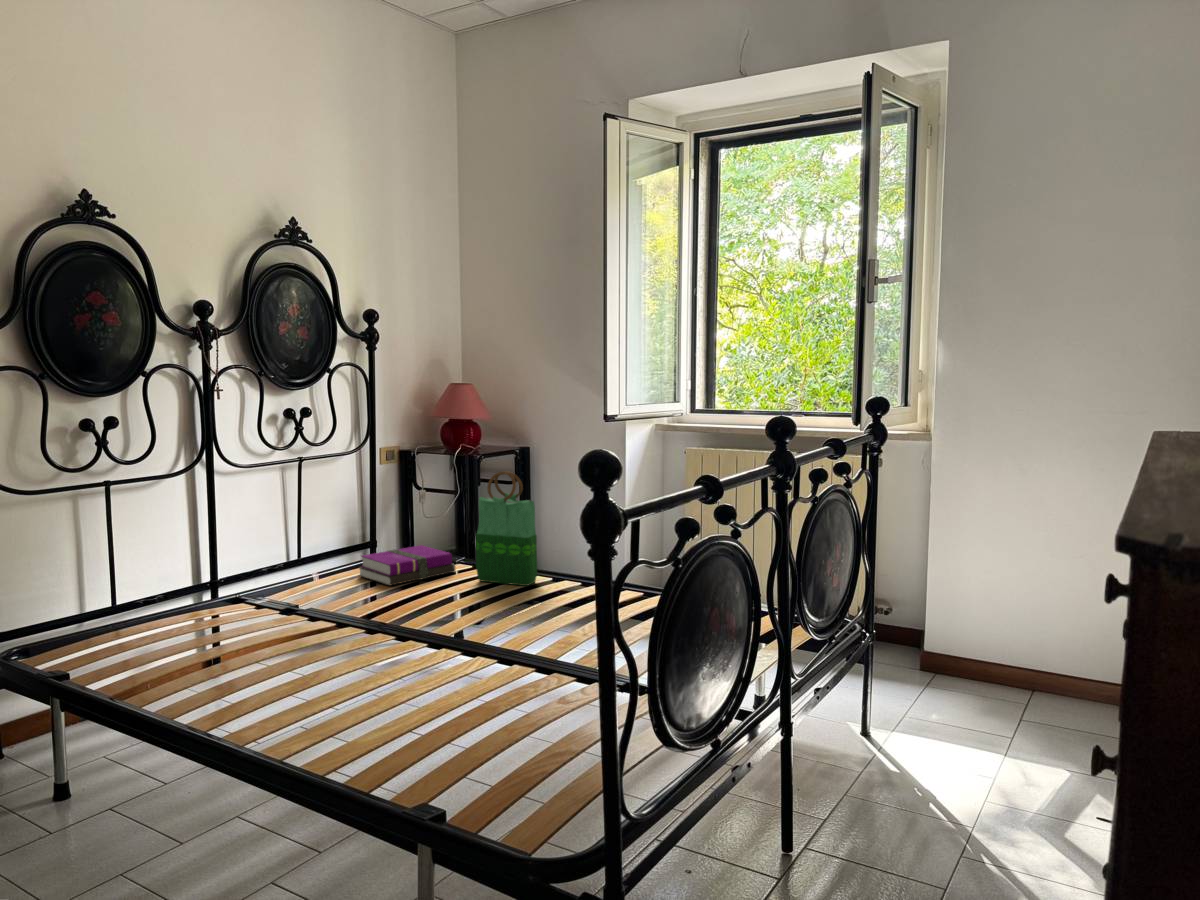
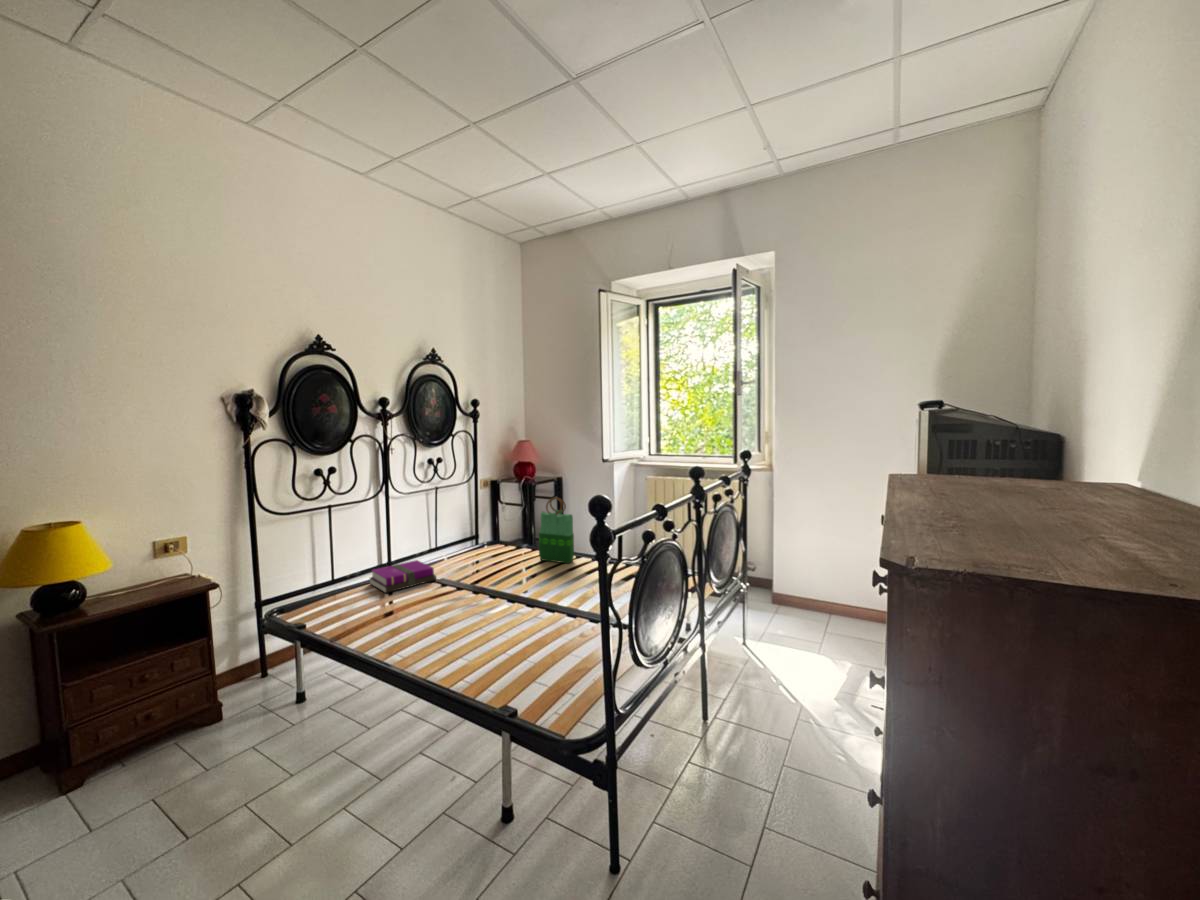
notebook: present [359,545,455,586] -> present [370,560,436,593]

